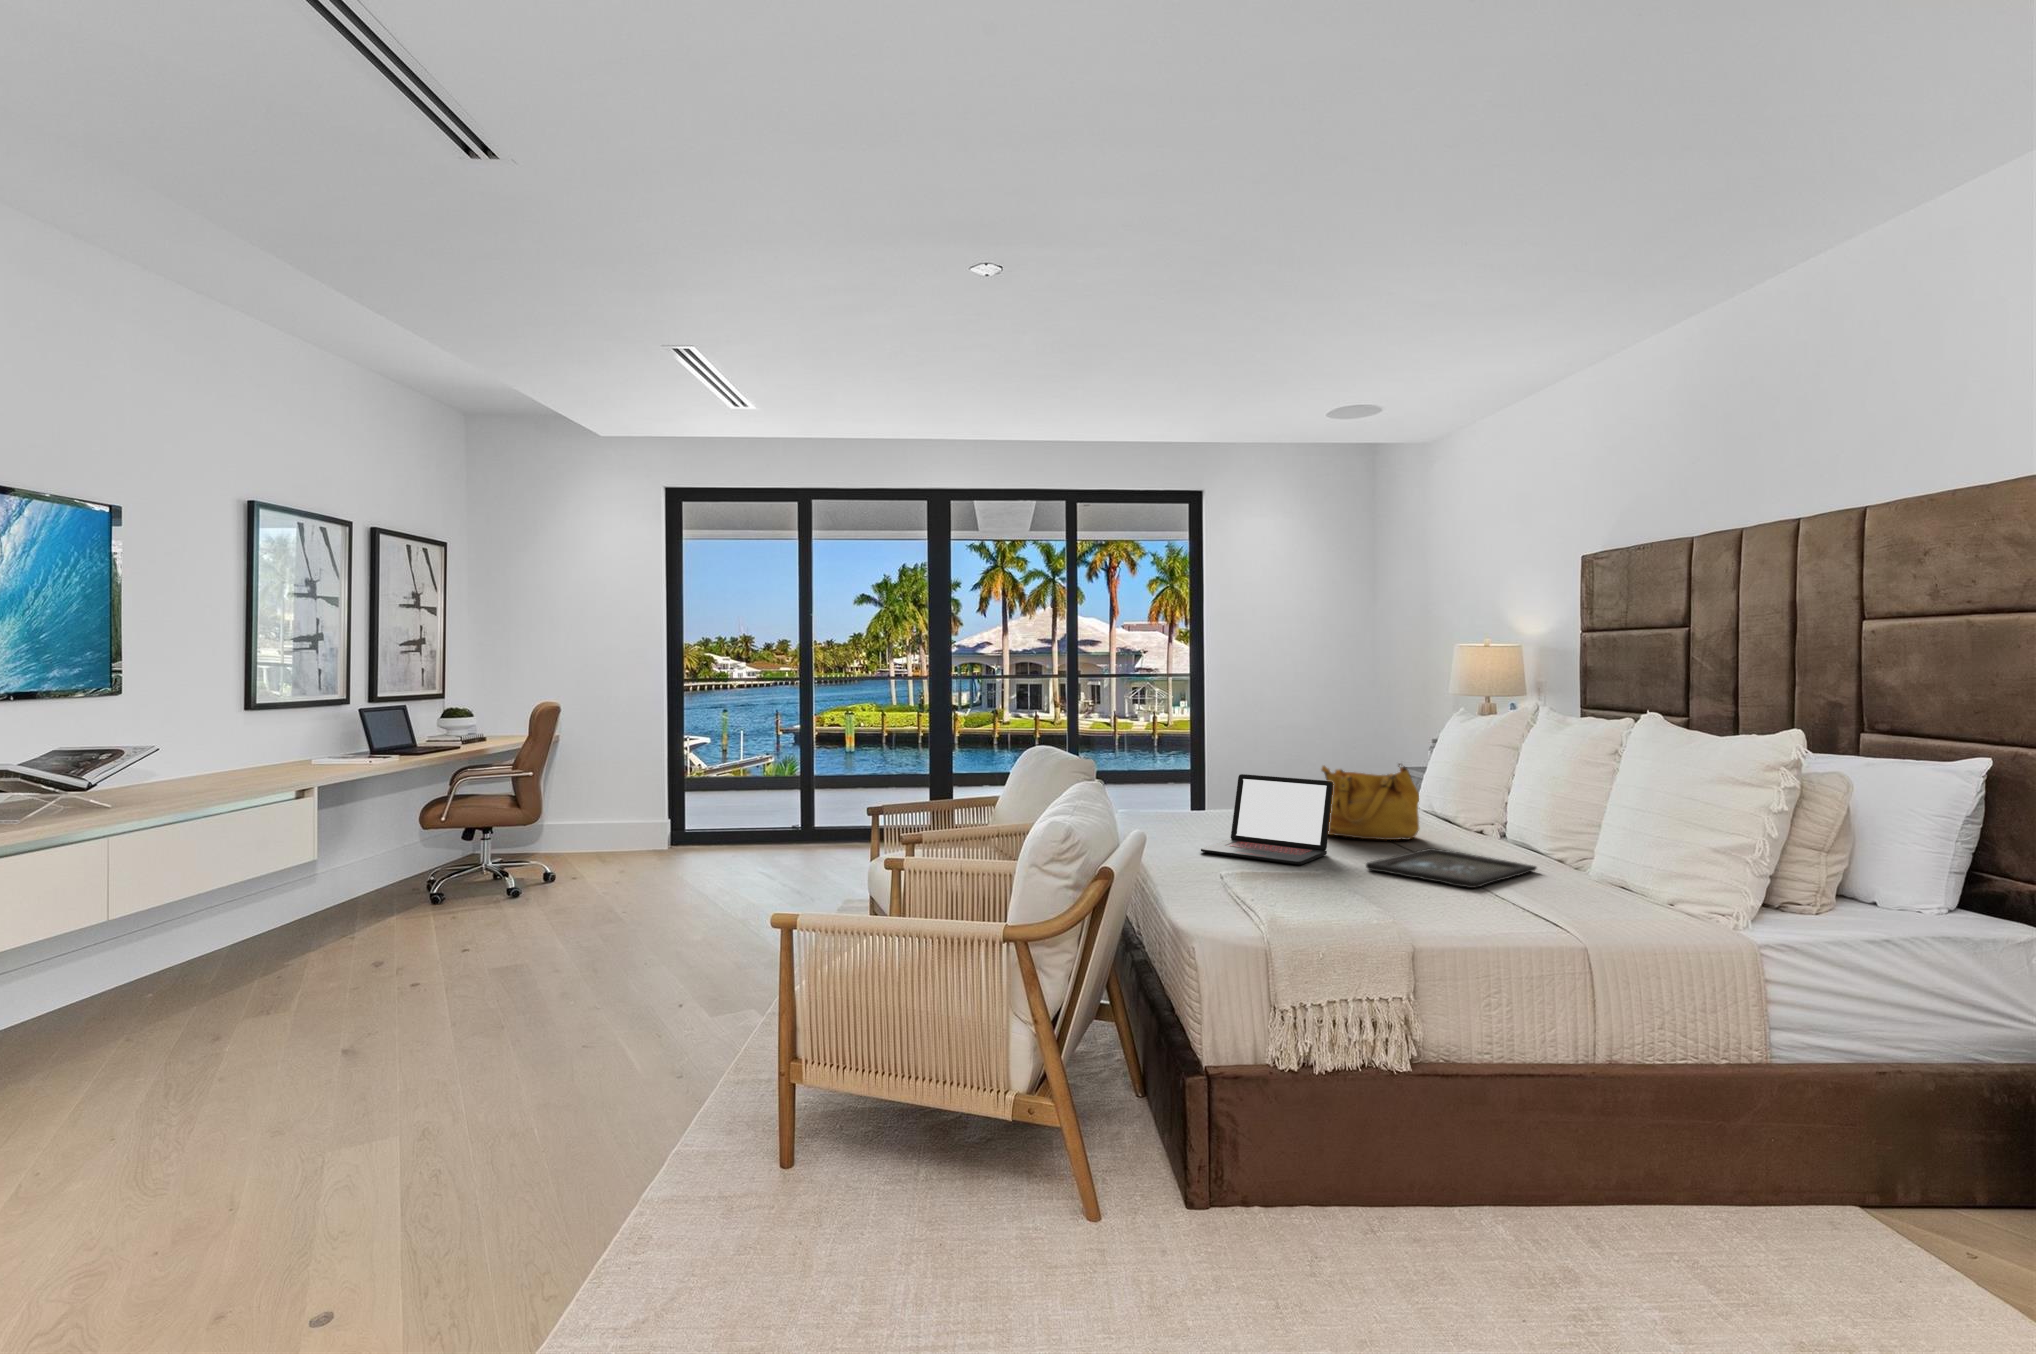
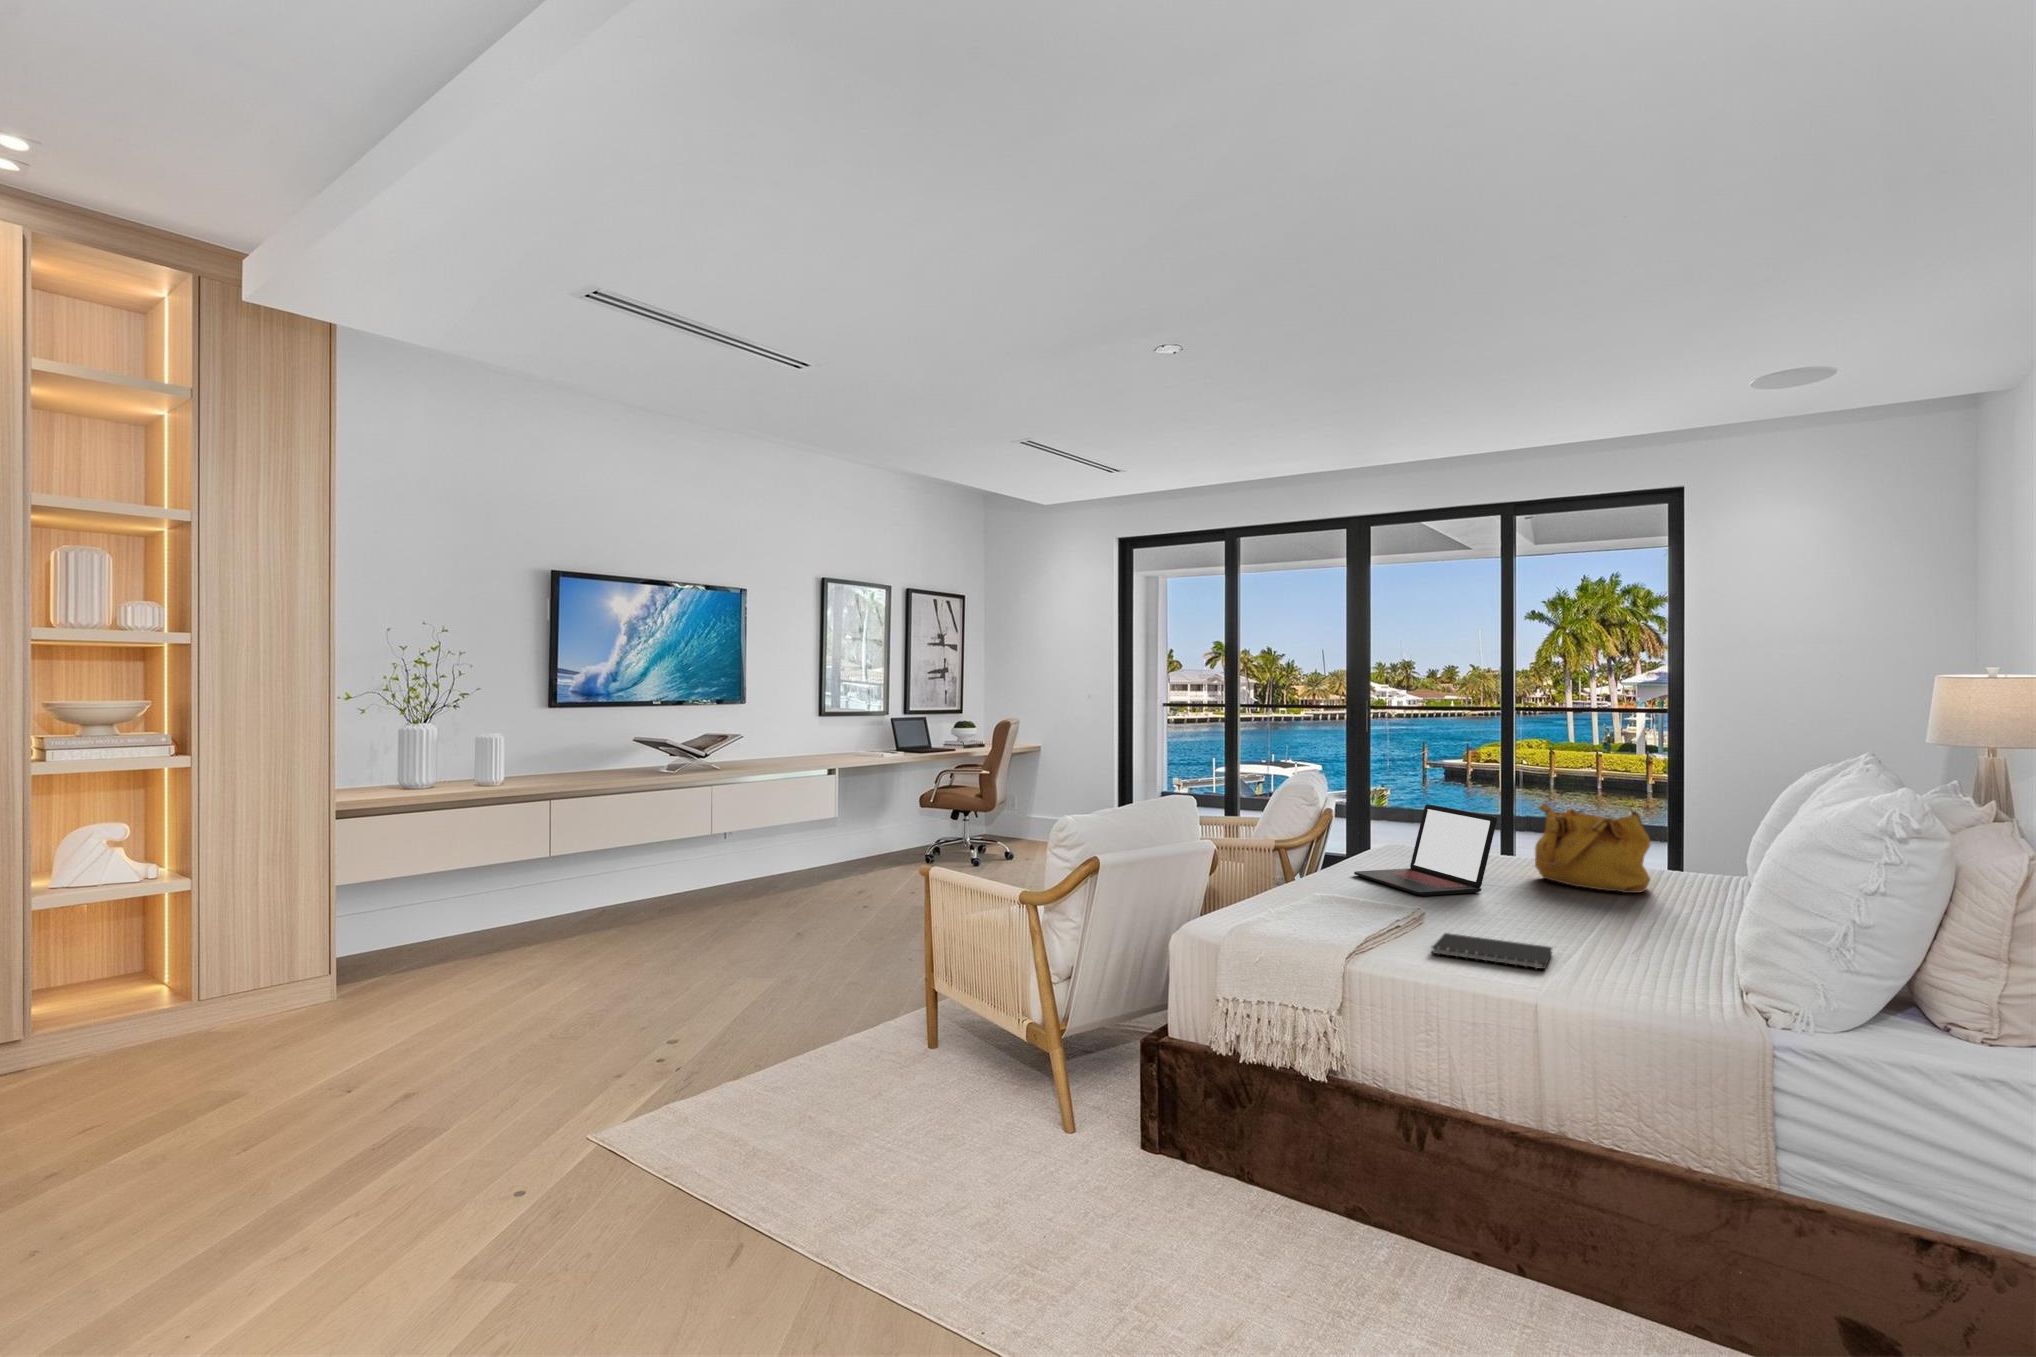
tray: present [1366,848,1536,888] -> none [1480,900,1689,937]
notebook: none [1426,897,1554,922] -> present [1432,933,1552,969]

